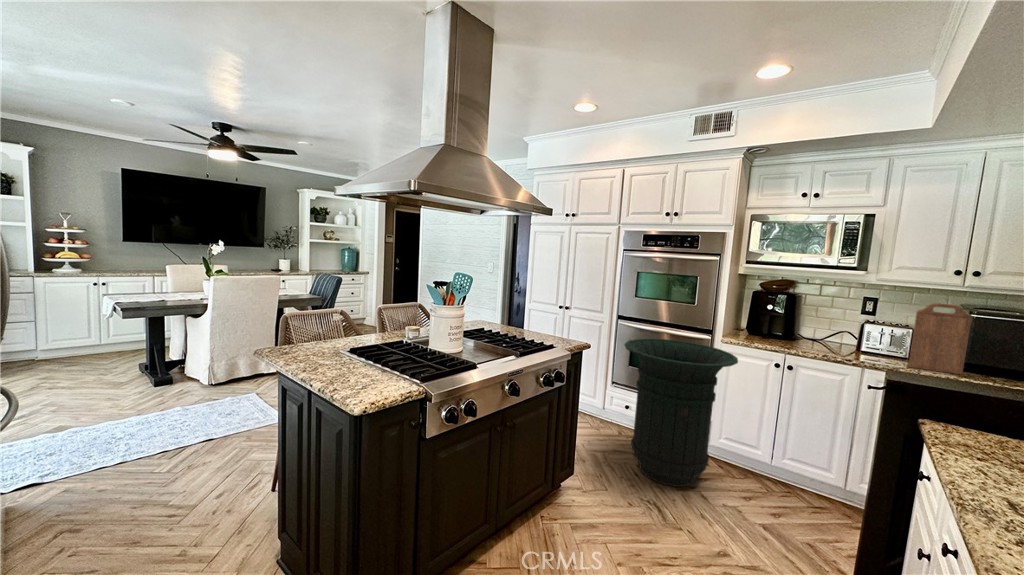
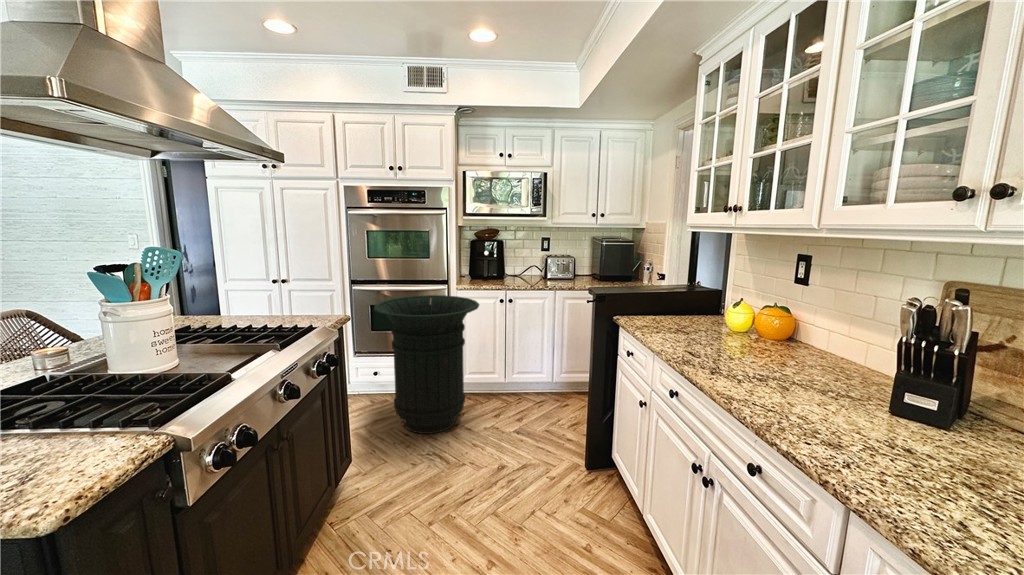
cutting board: present [908,303,972,374] -> none [579,237,606,284]

